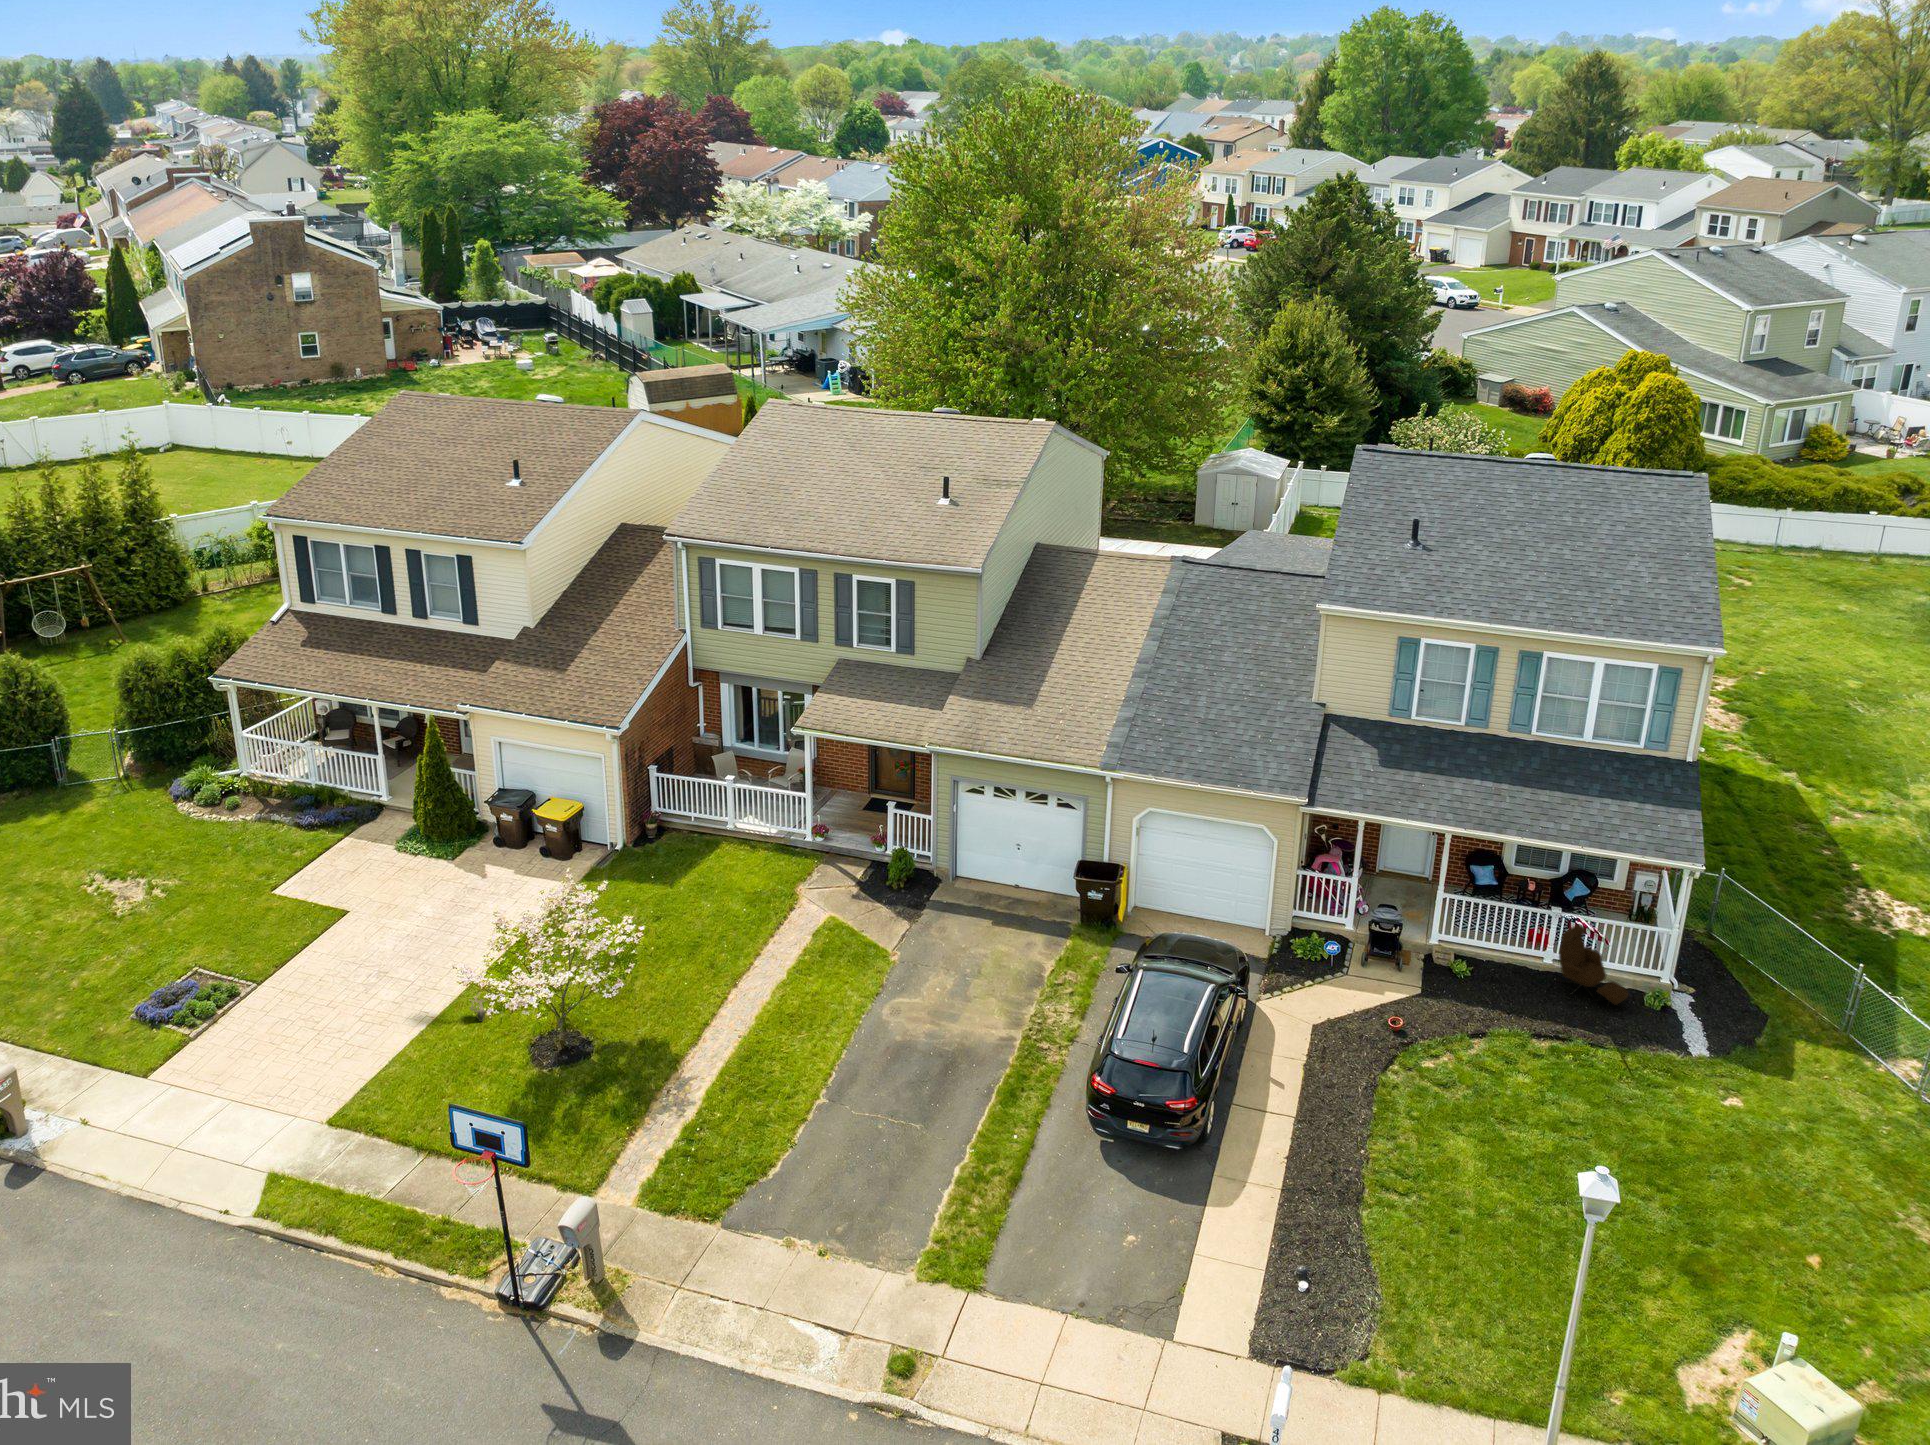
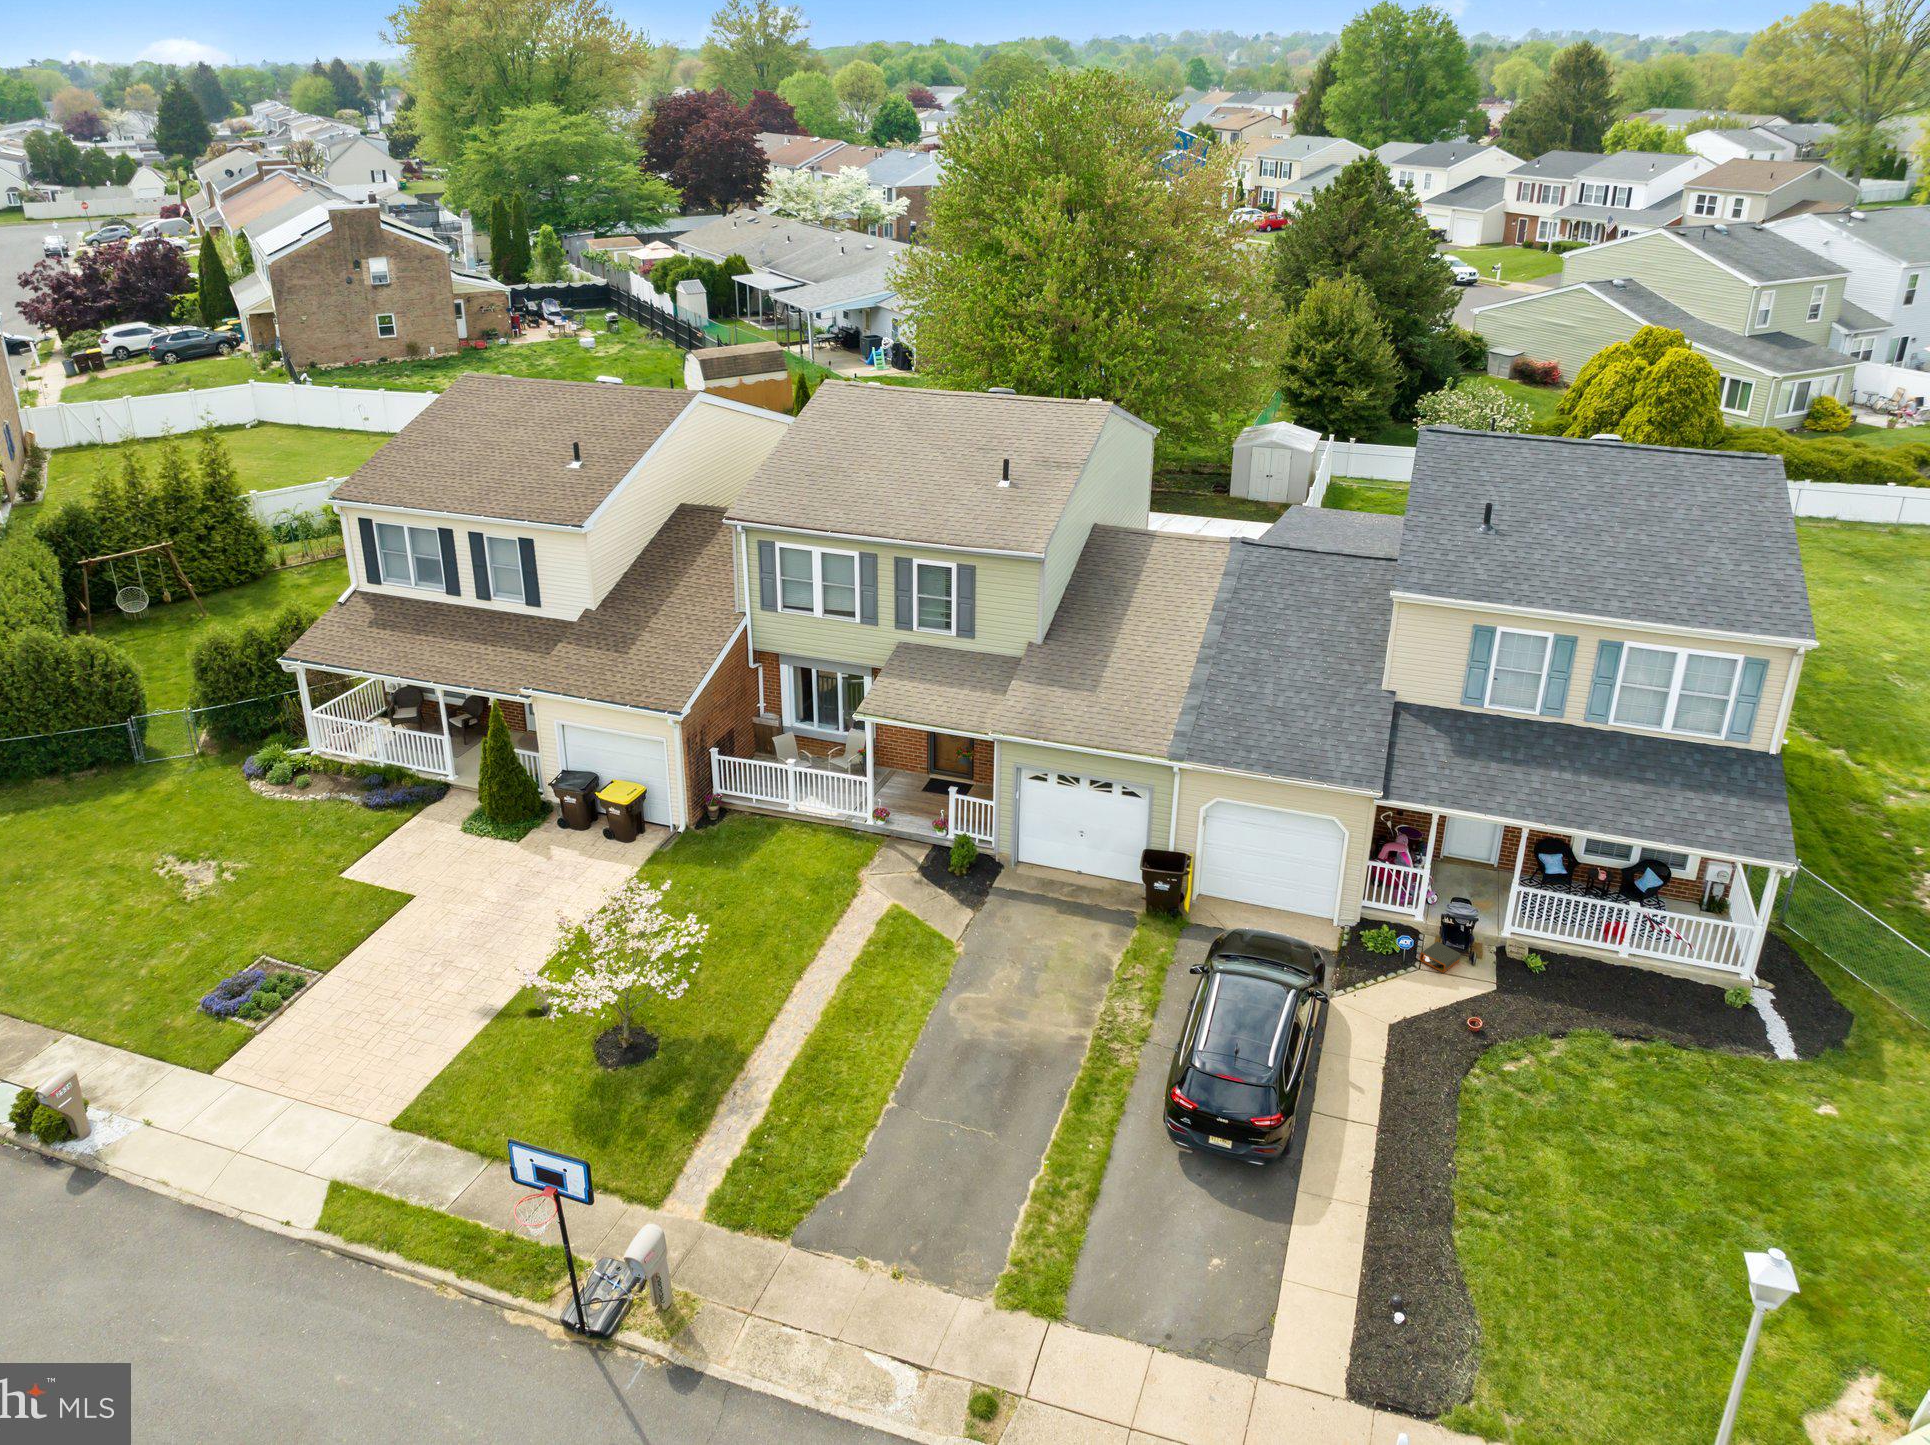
lounge chair: present [1559,925,1629,1009] -> none [1637,922,1711,1010]
storage box: none [1349,948,1390,978] -> present [1420,942,1461,973]

